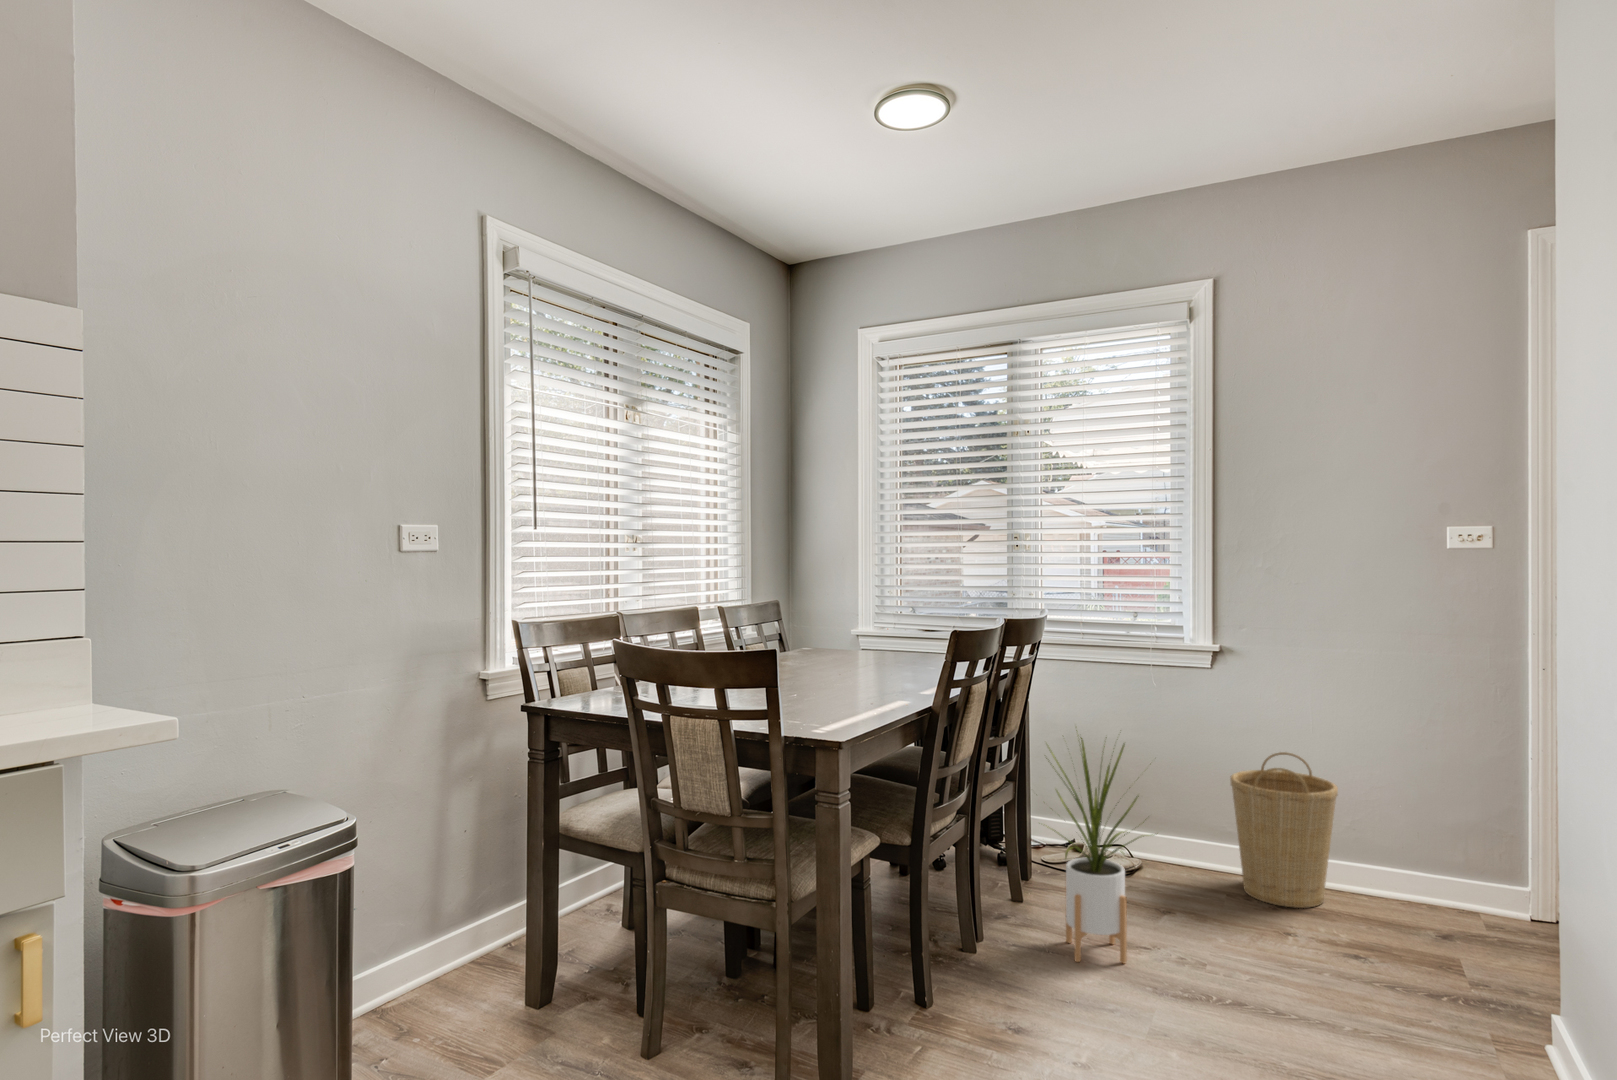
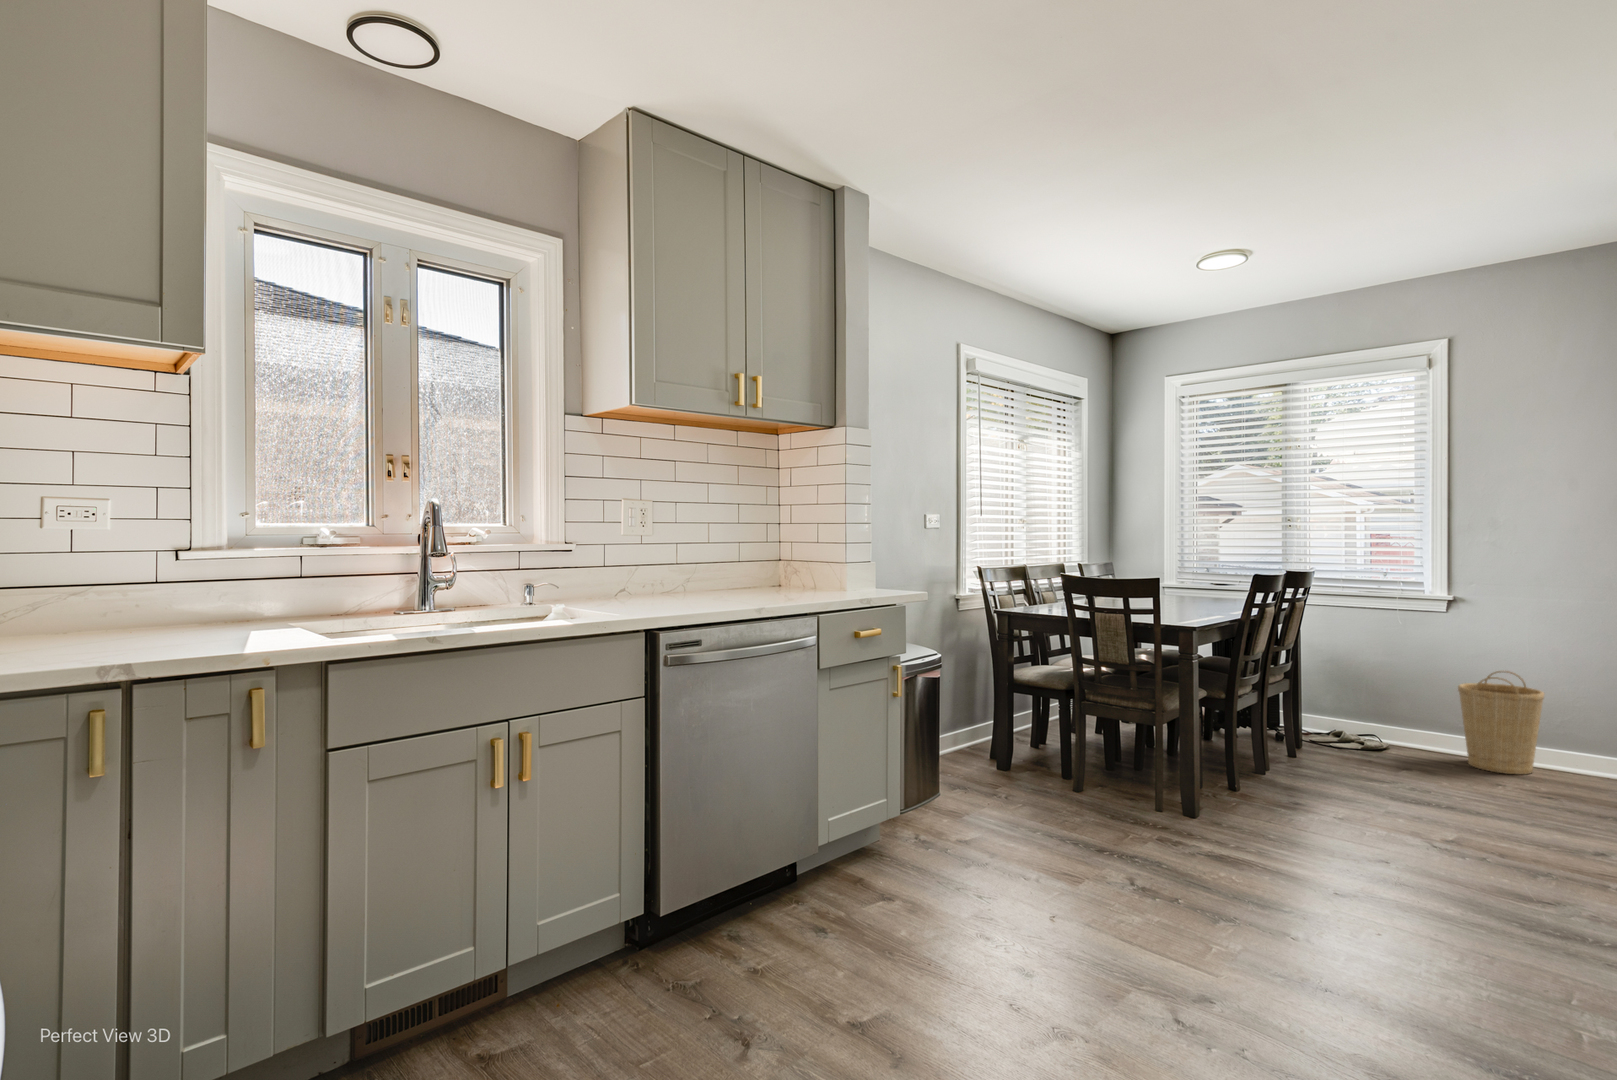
house plant: present [1046,730,1146,963] -> none [1301,638,1396,787]

